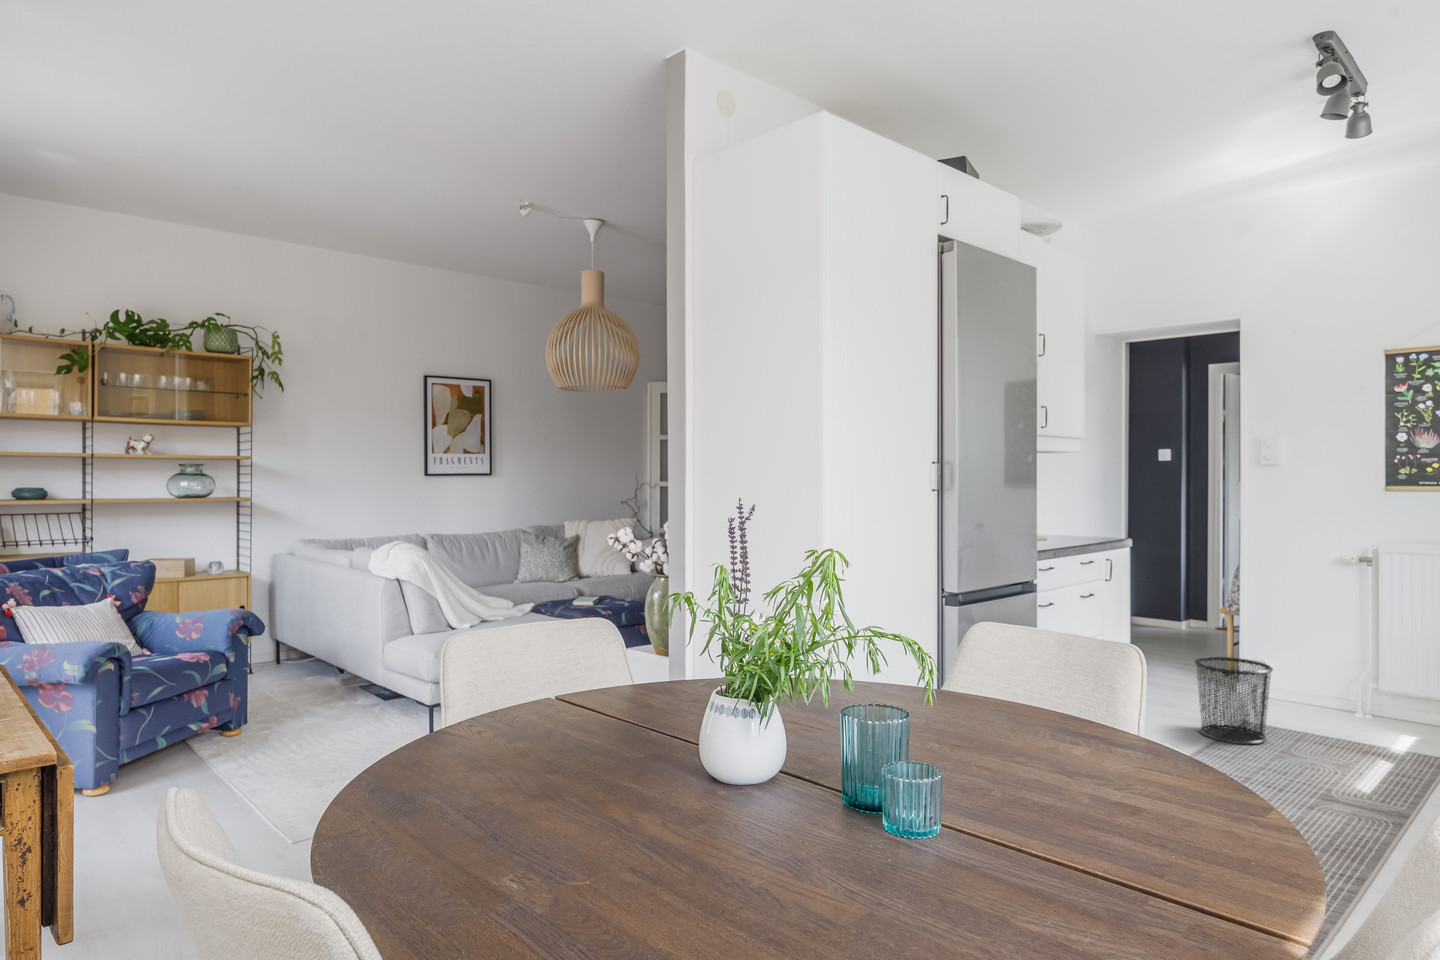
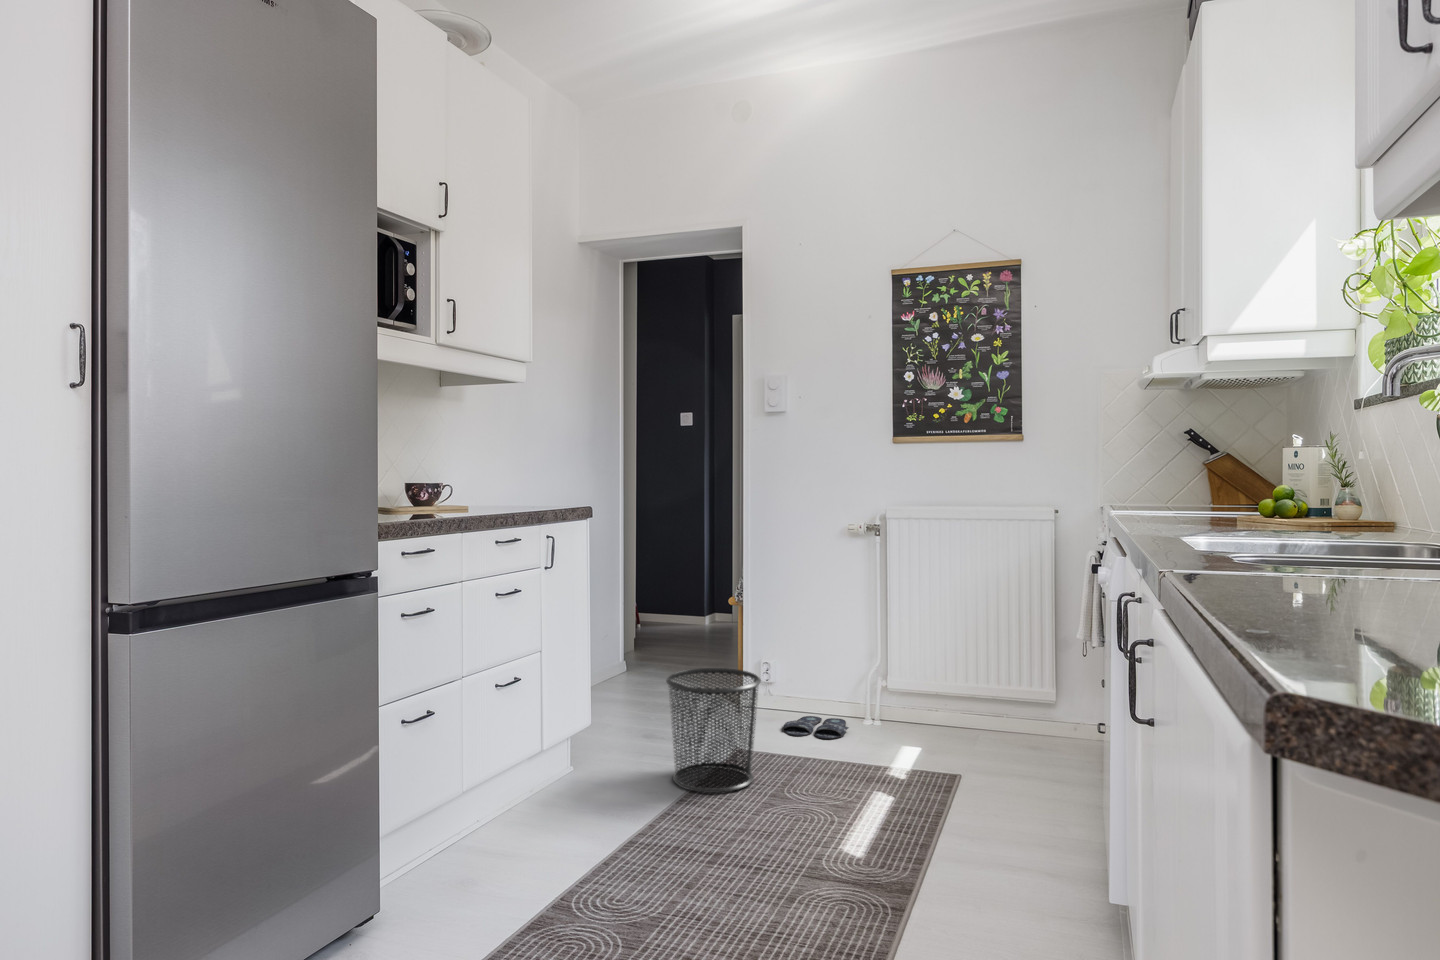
slippers: none [1282,705,1344,722] -> present [784,716,849,739]

